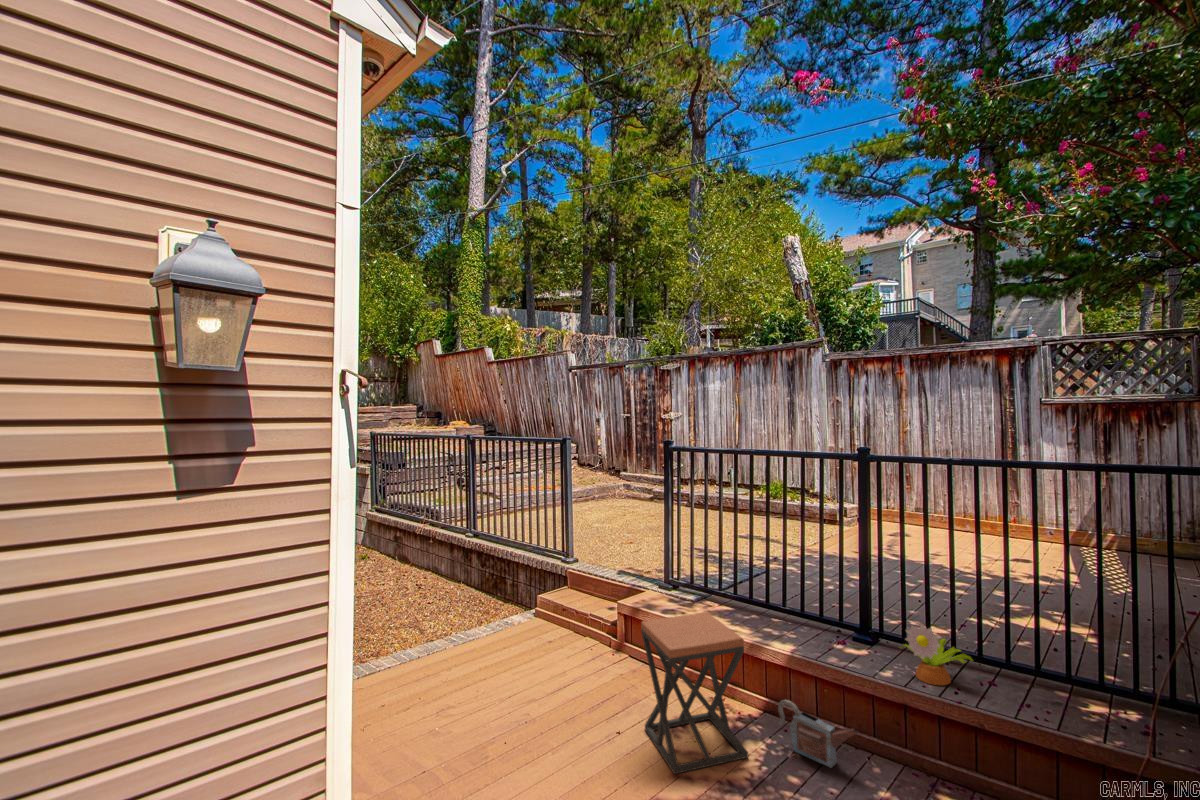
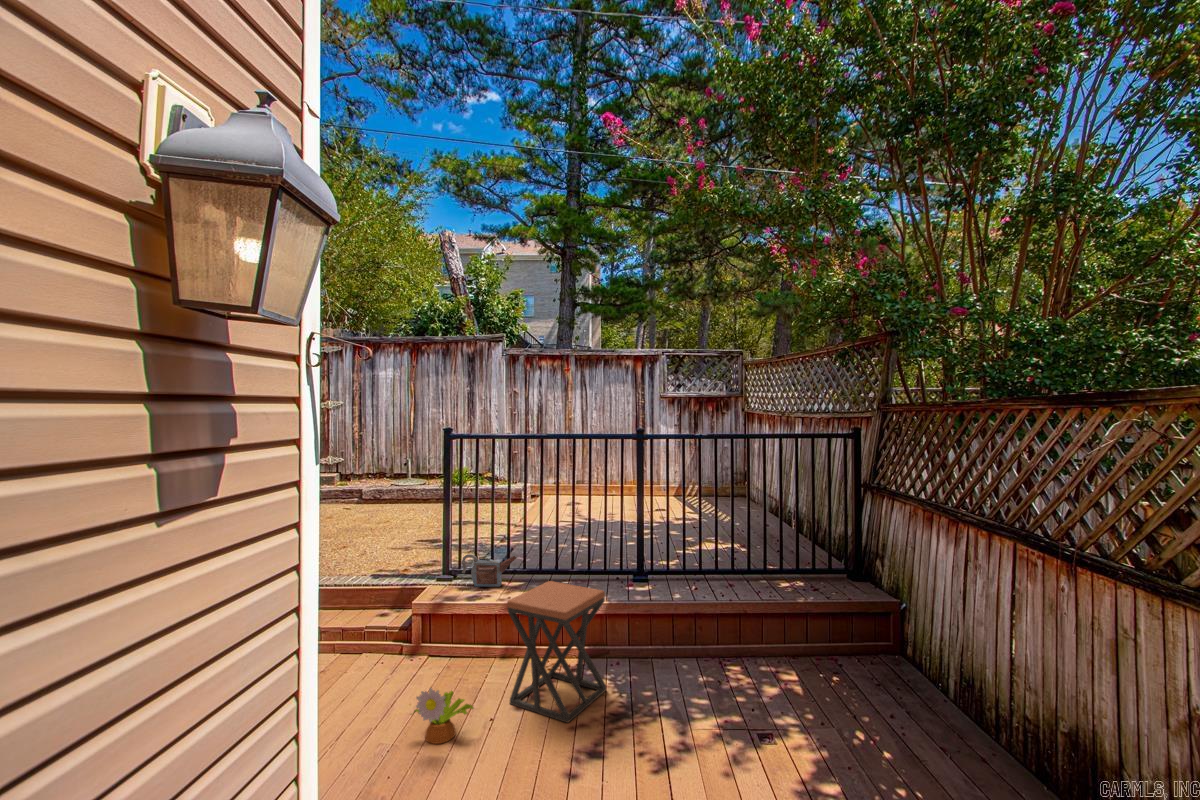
decorative plant: present [900,624,973,685] -> present [411,688,474,744]
watering can: present [778,700,858,768] -> present [462,554,517,587]

